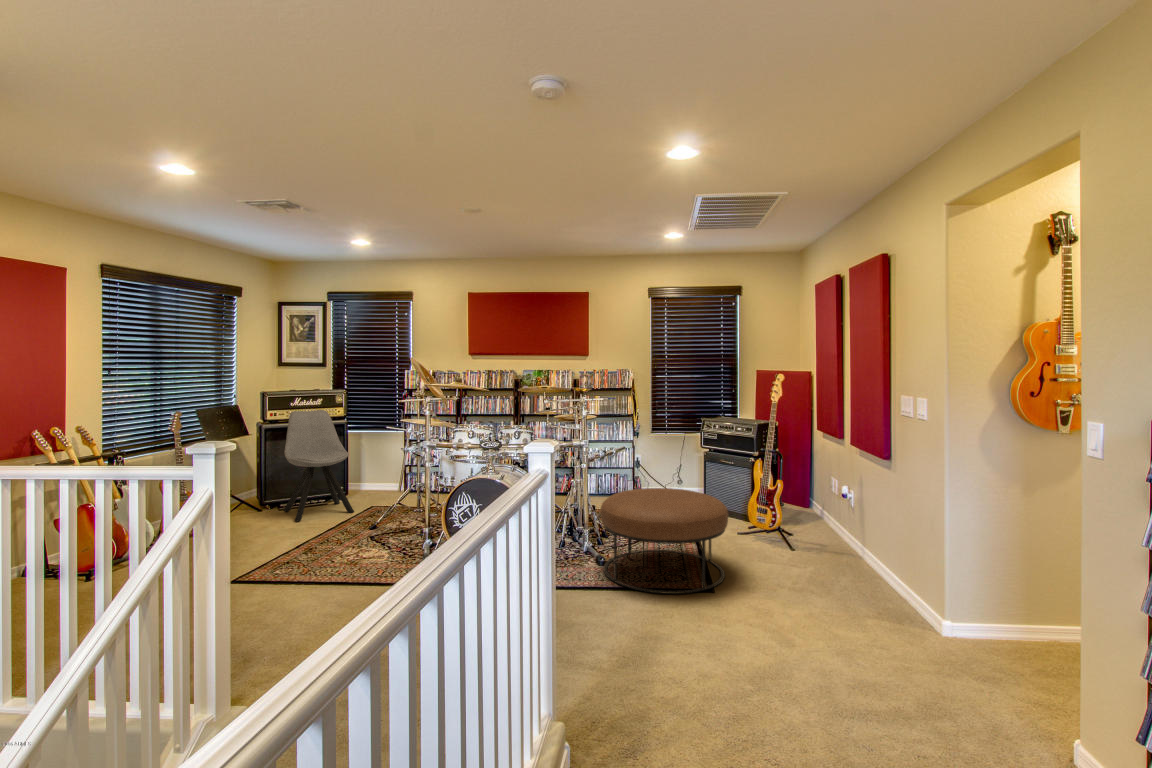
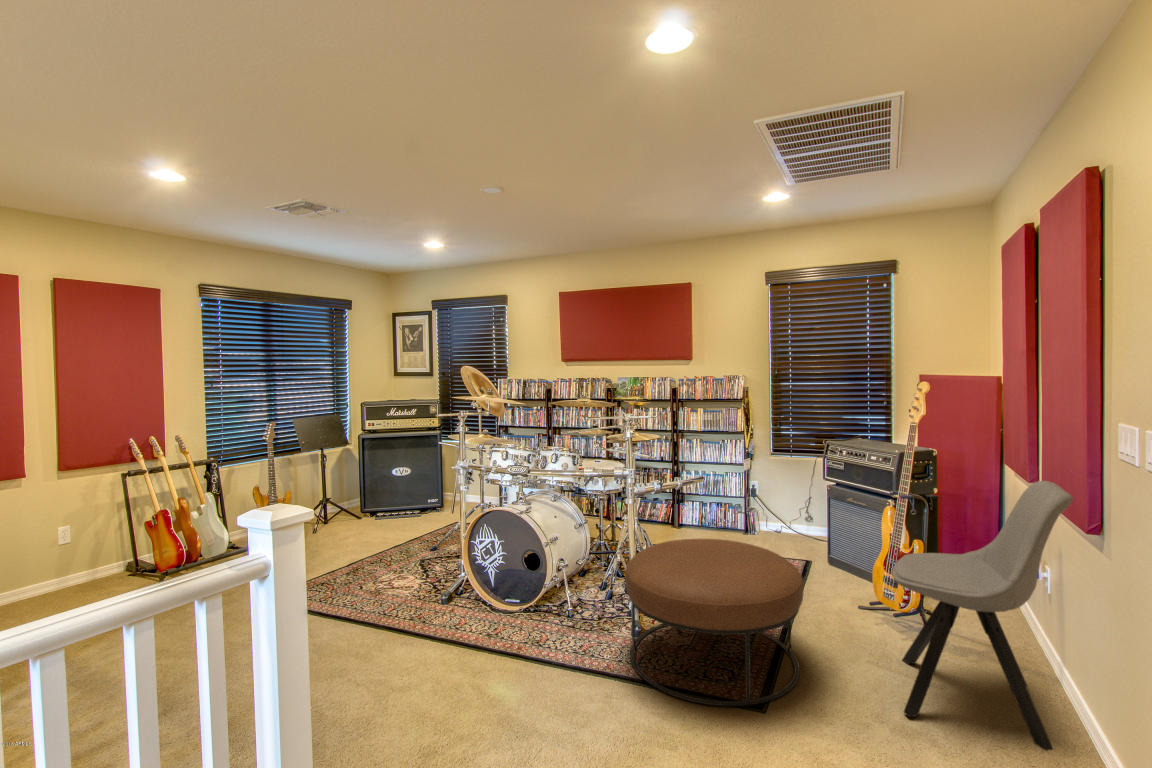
chair: present [284,410,354,521] -> present [892,481,1073,751]

